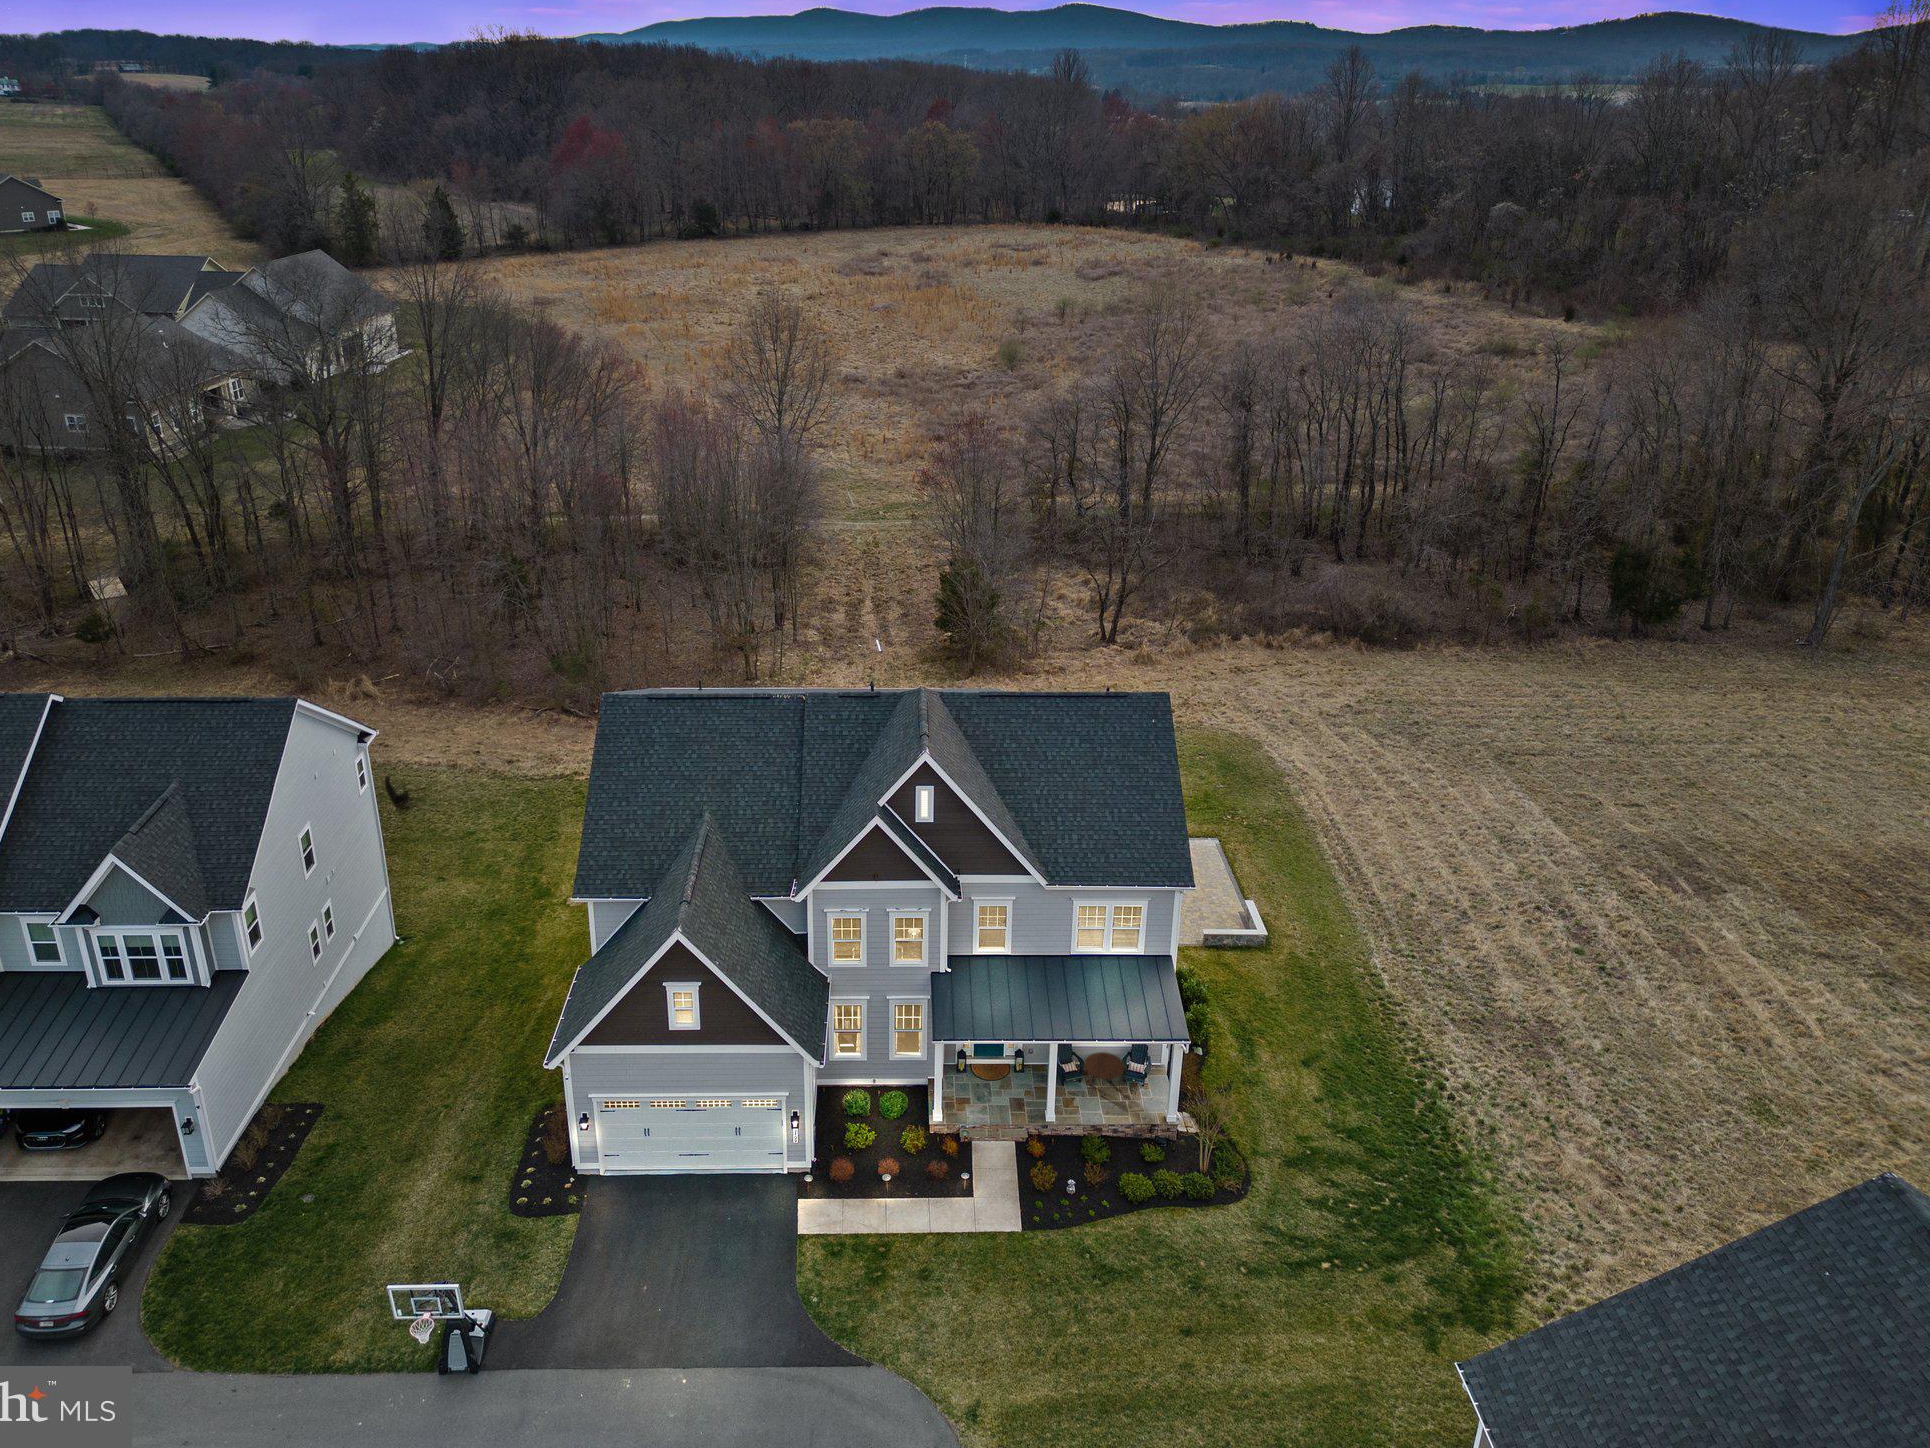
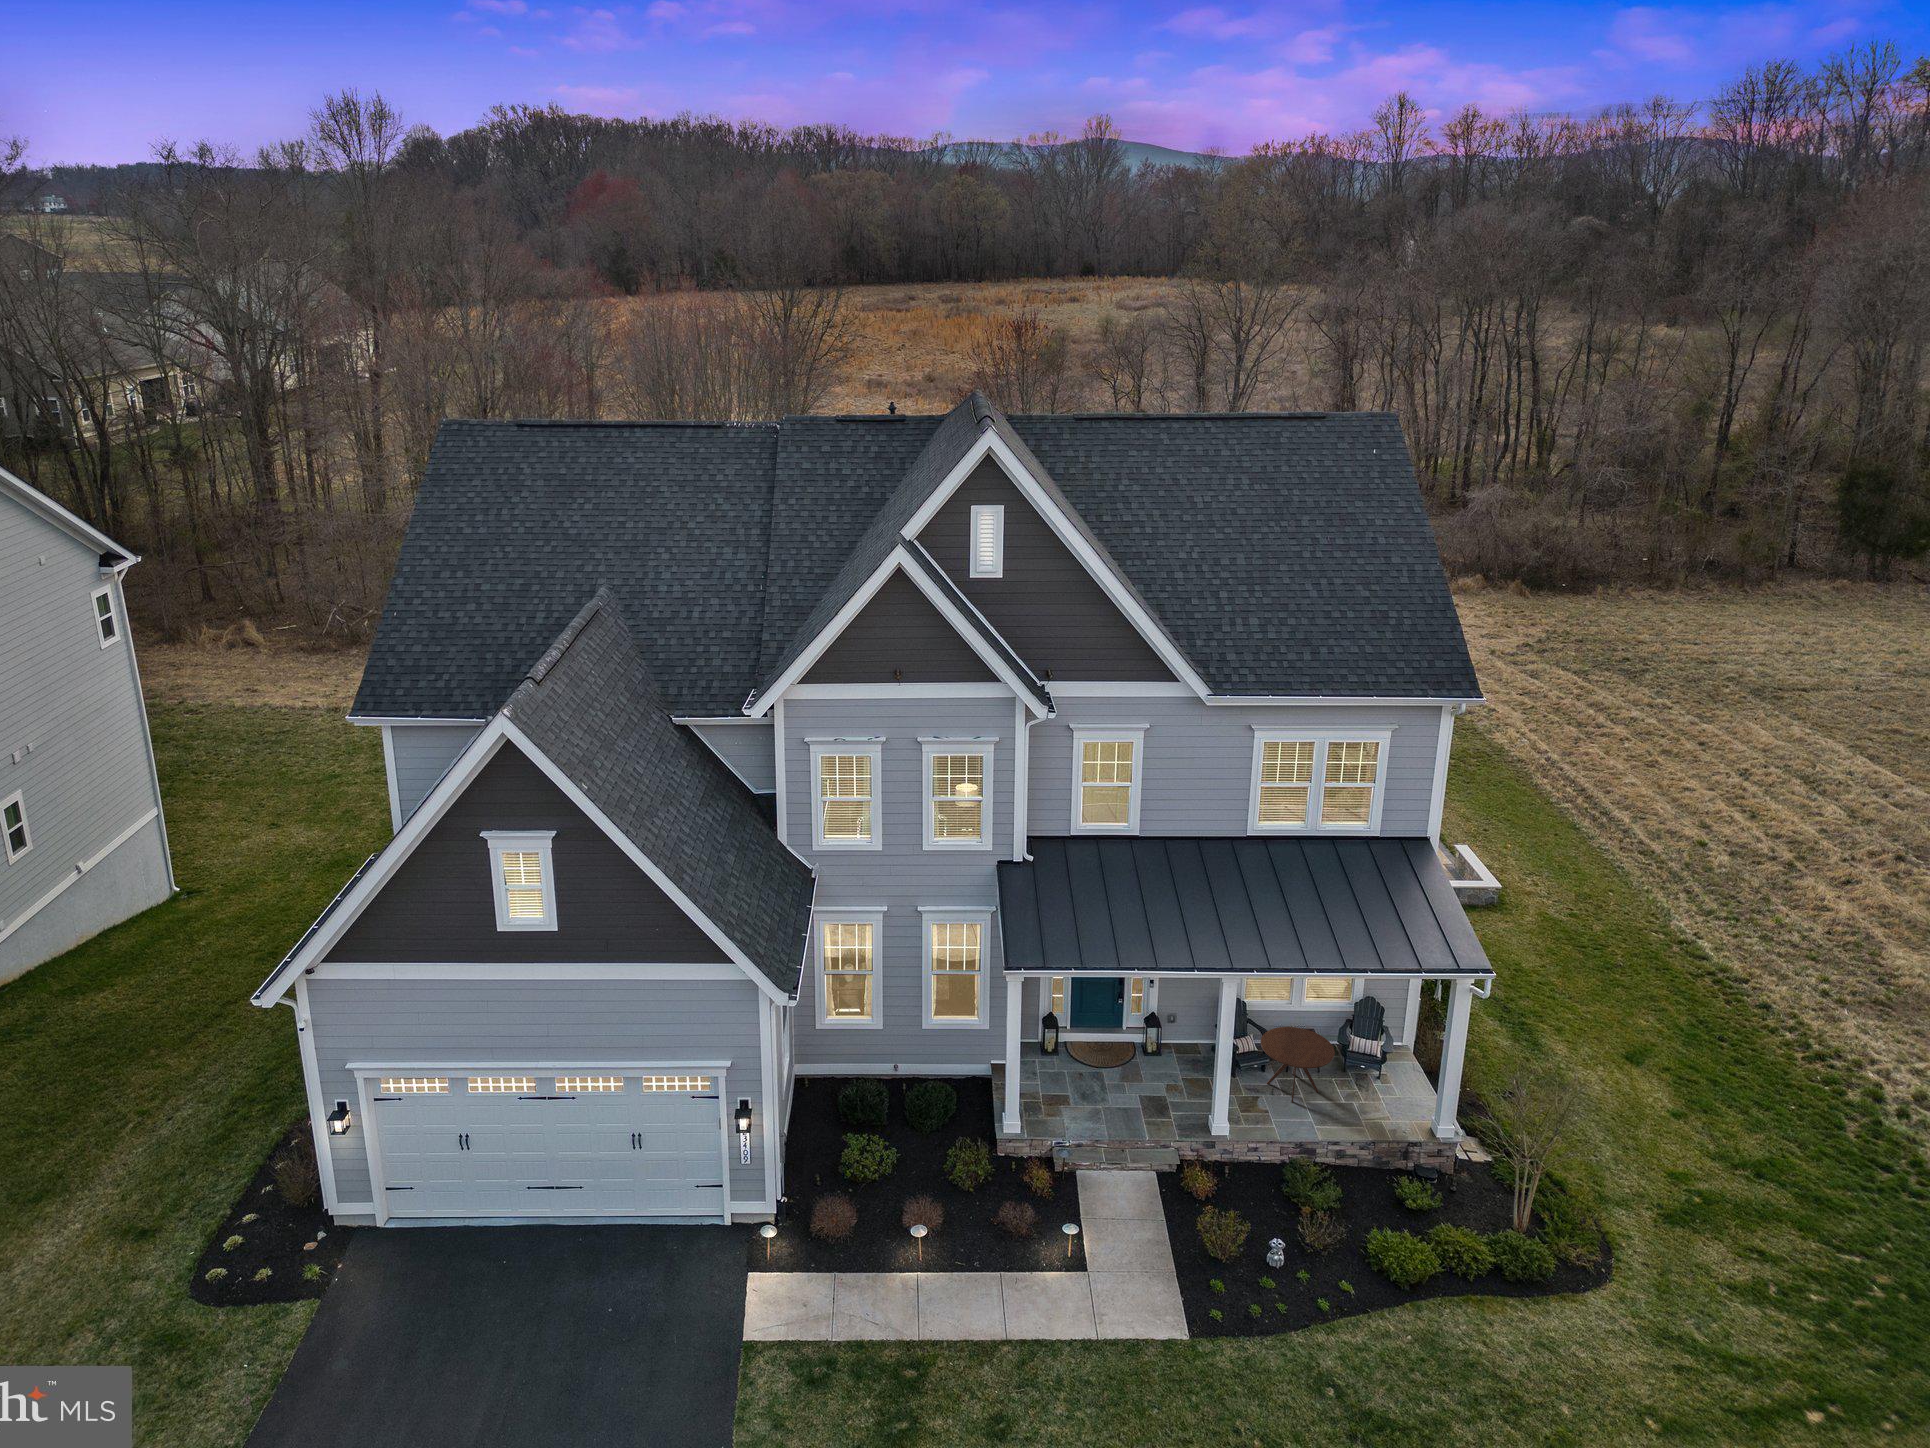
lounge chair: present [385,776,409,807] -> none [171,670,212,721]

